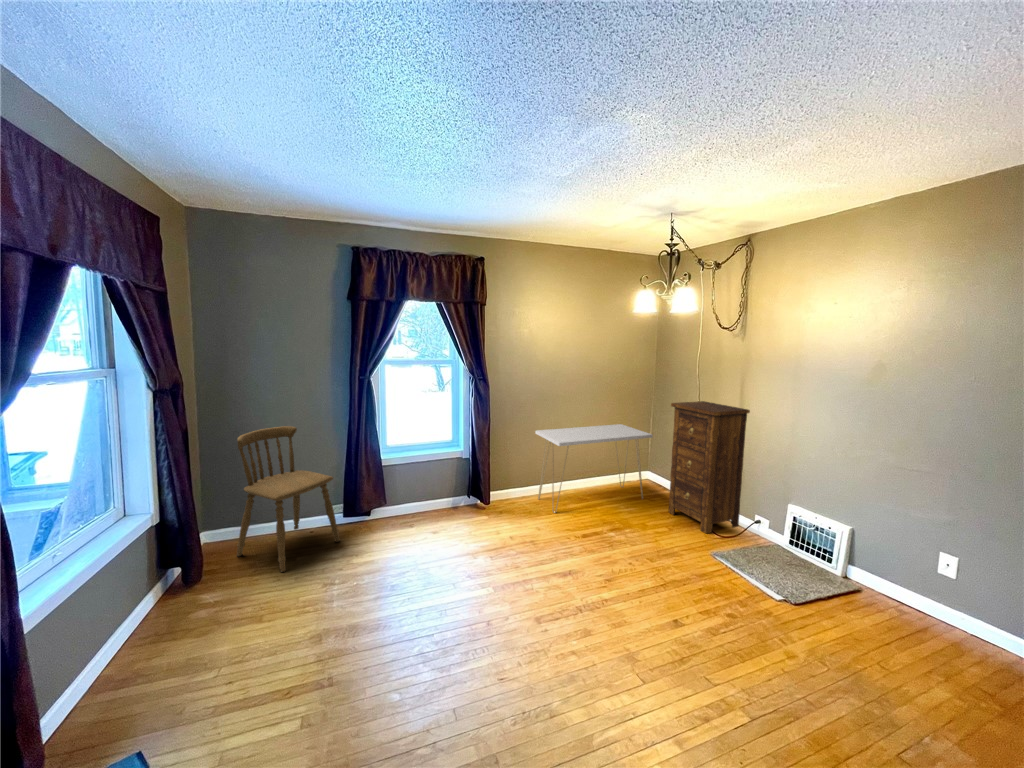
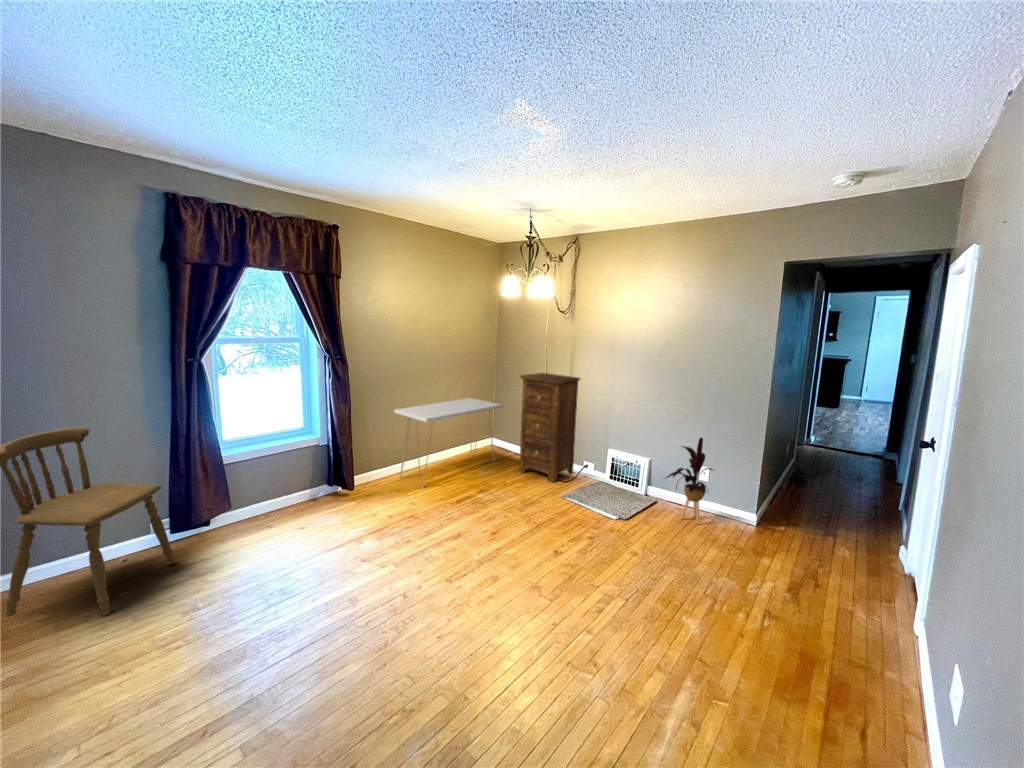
house plant: none [861,511,959,643] -> present [666,438,713,525]

